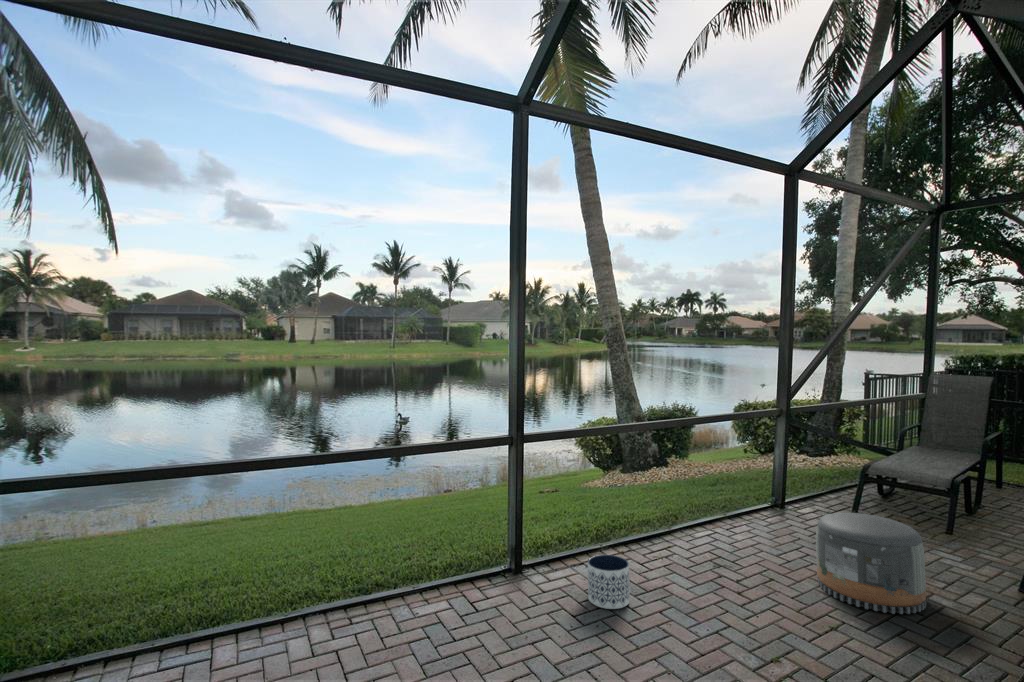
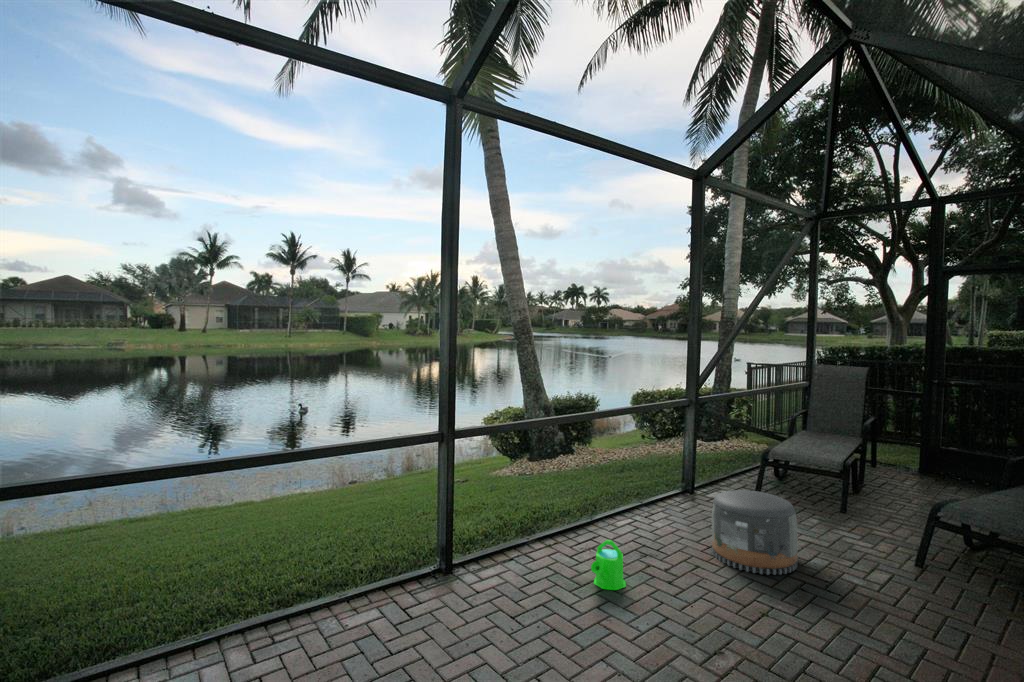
planter: present [588,555,630,609] -> none [519,545,558,598]
watering can: none [665,555,707,610] -> present [591,540,626,590]

